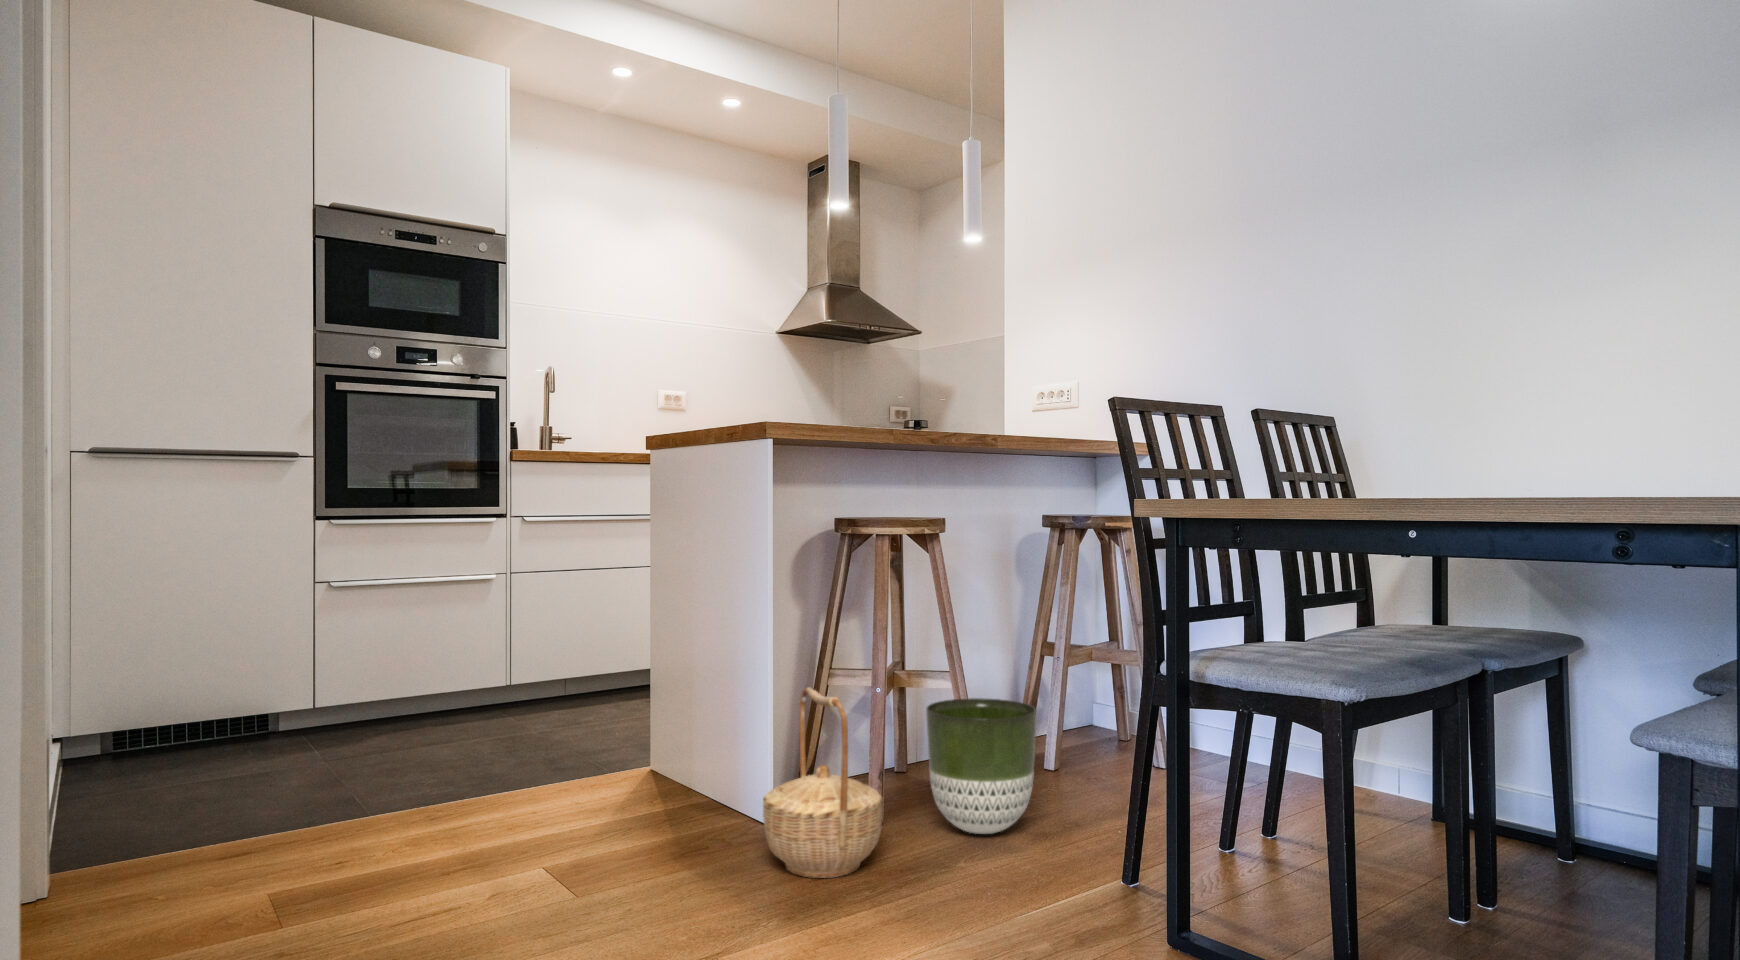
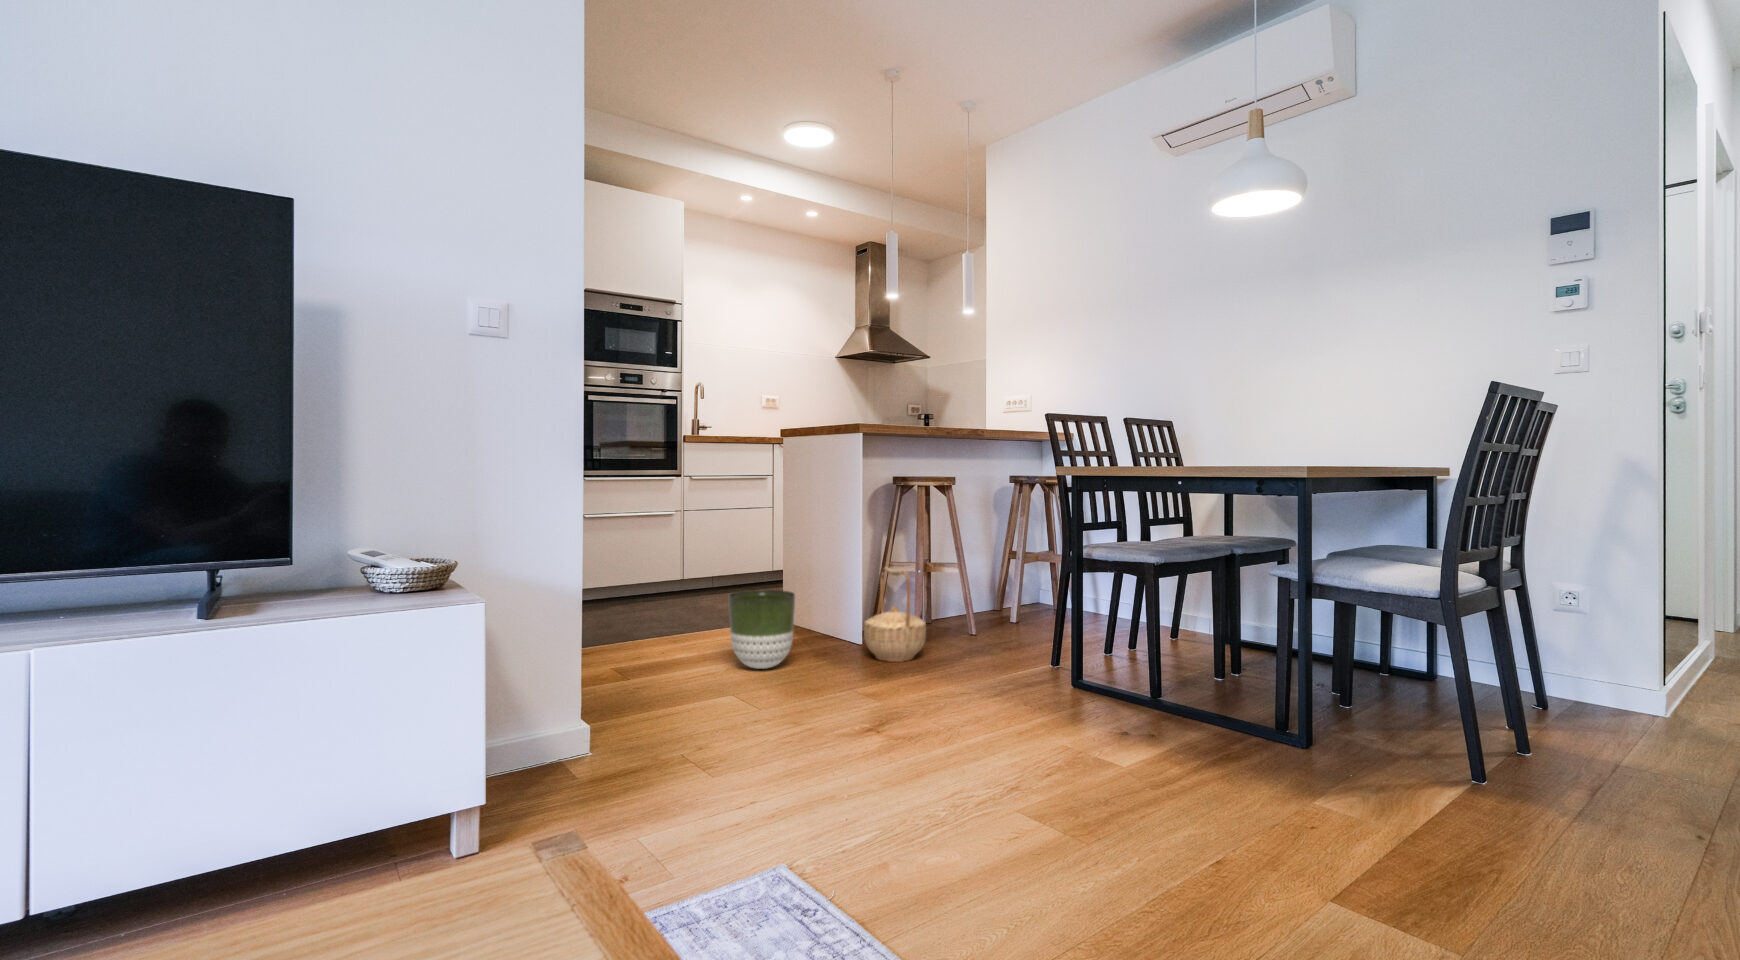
planter: present [926,698,1036,834] -> present [728,590,795,669]

